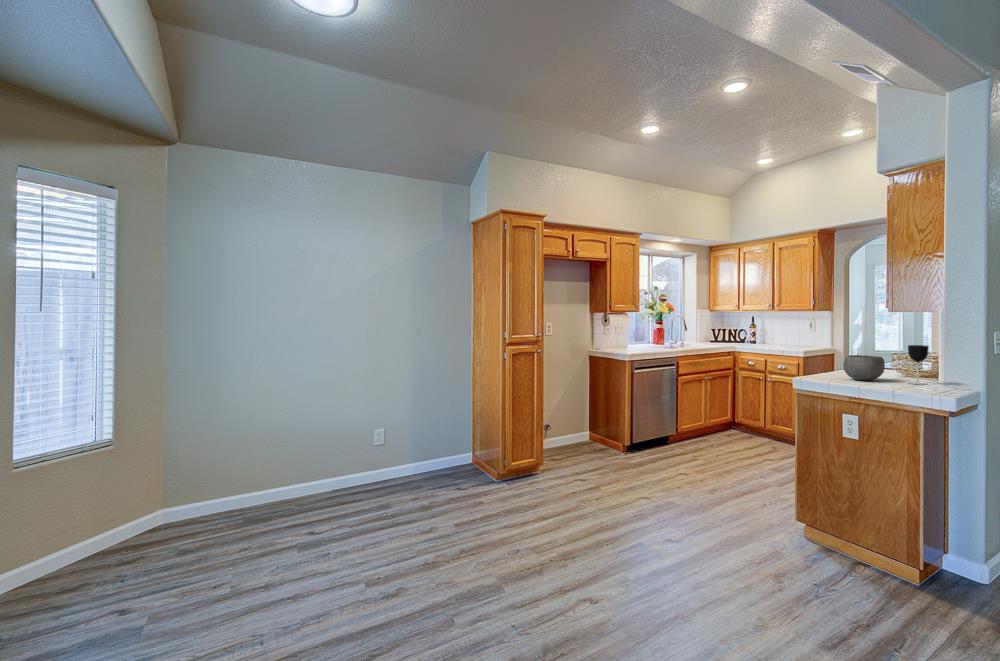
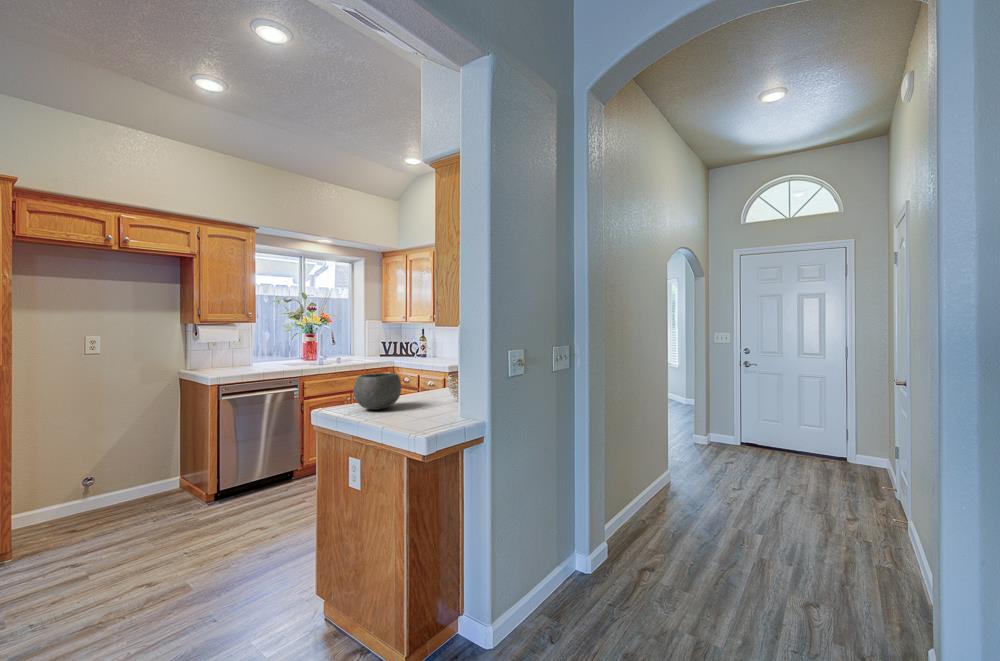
wine glass: present [908,345,929,385] -> none [418,357,440,412]

